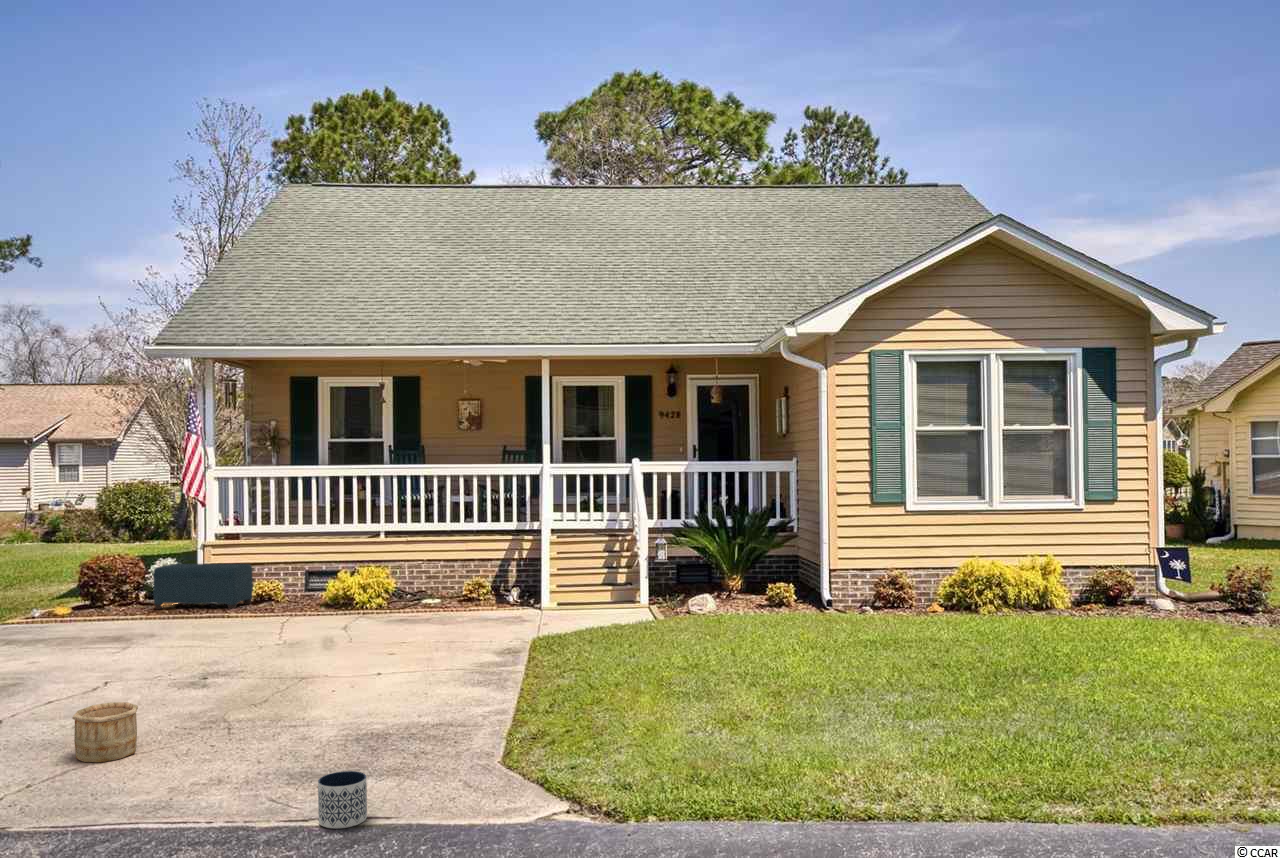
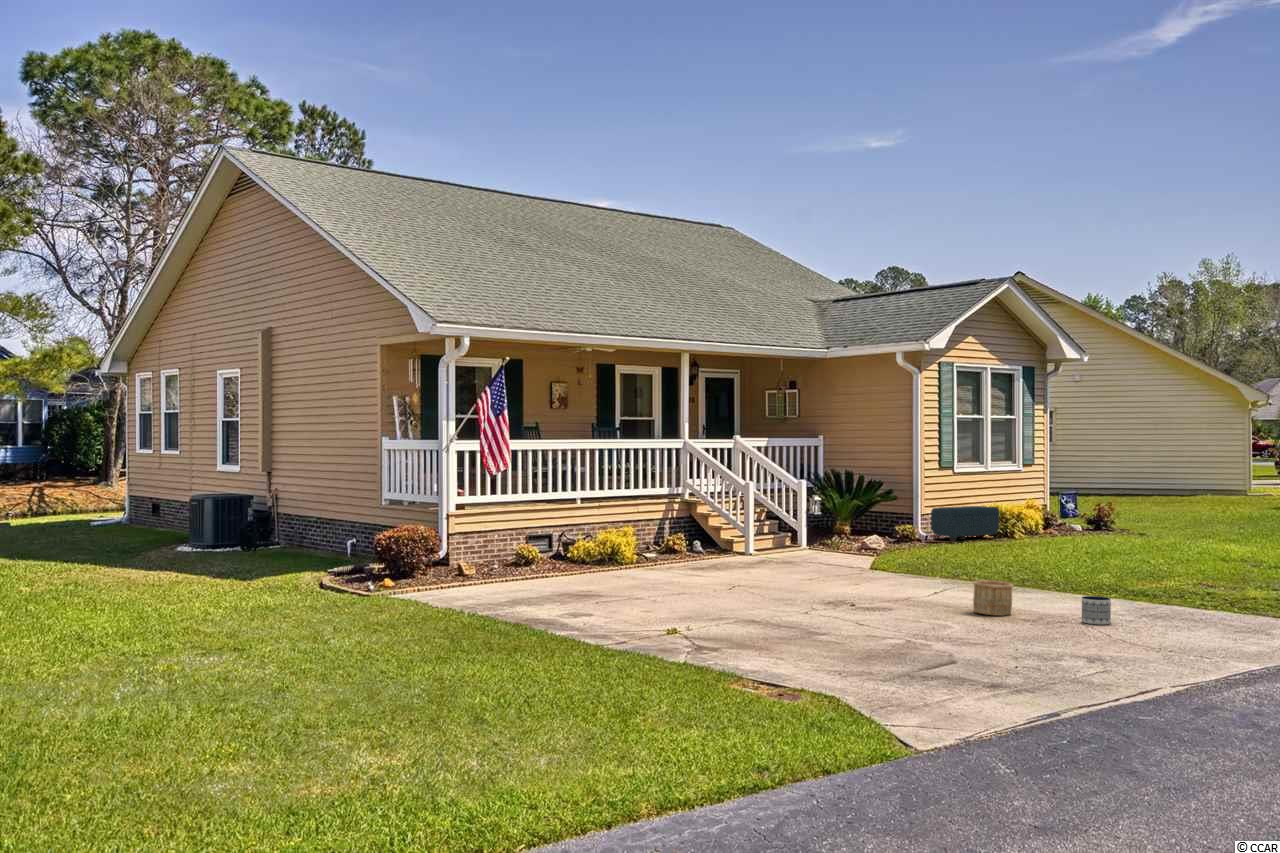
bench: present [153,564,253,609] -> present [931,506,1000,542]
planter: present [318,771,367,829] -> present [1082,596,1111,625]

